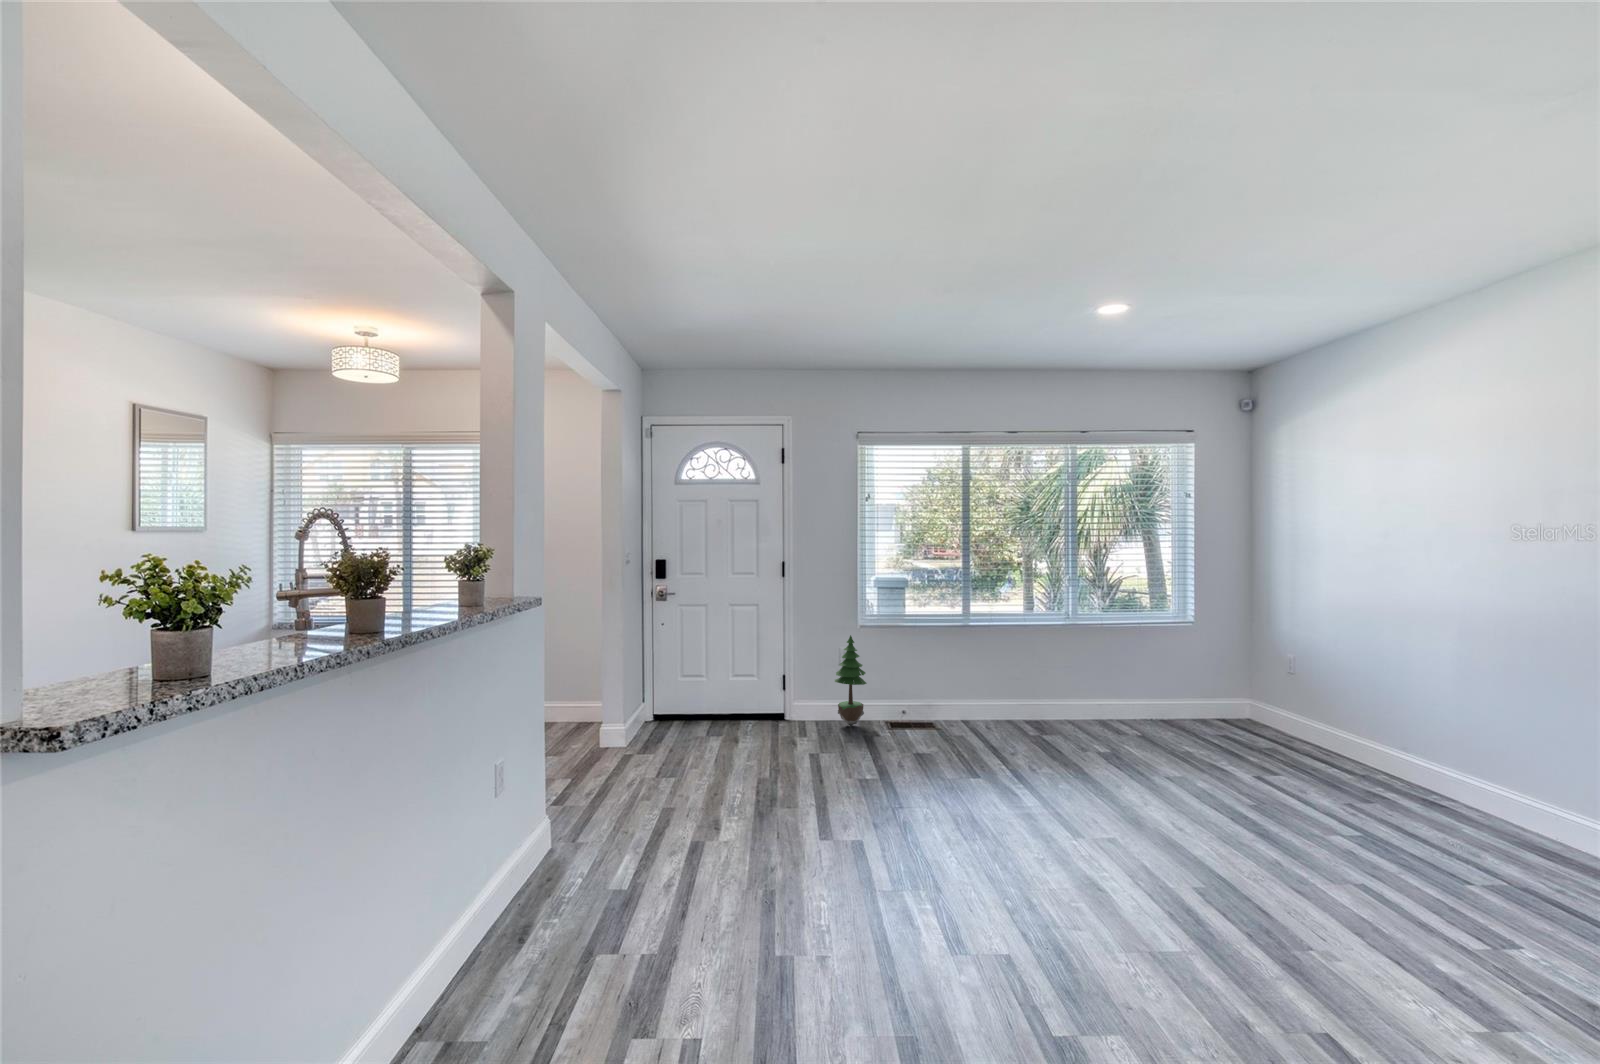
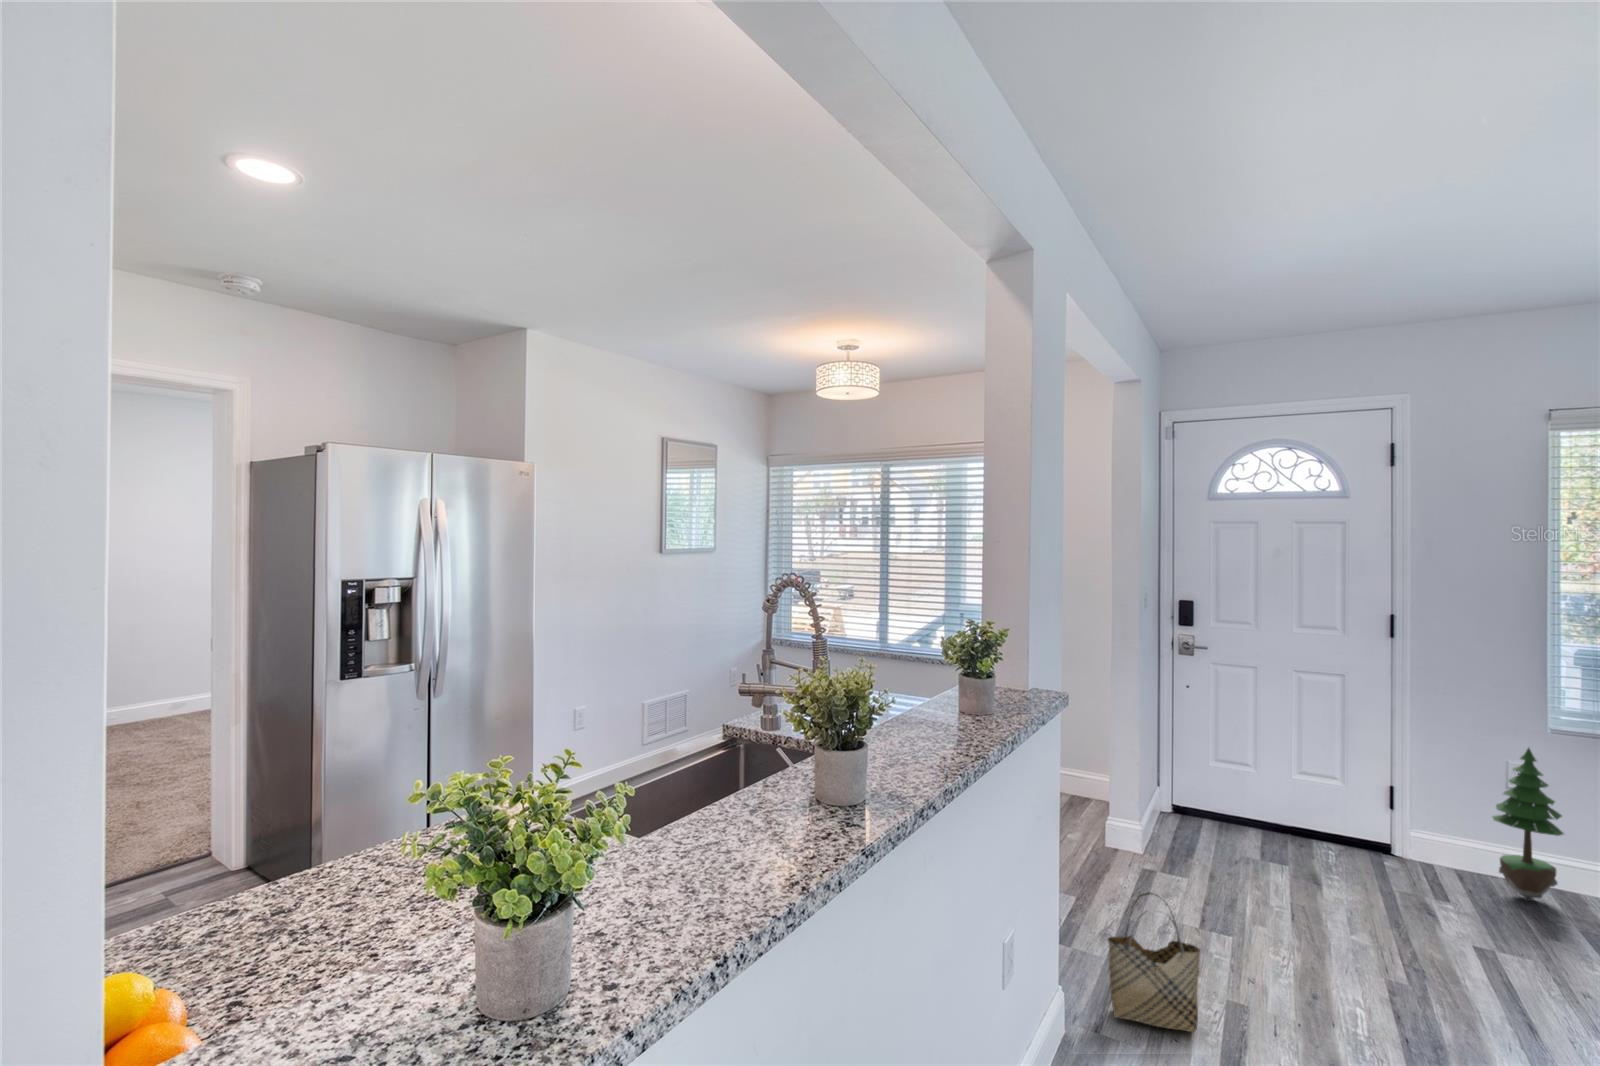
woven basket: none [597,759,662,855] -> present [1108,892,1200,1032]

